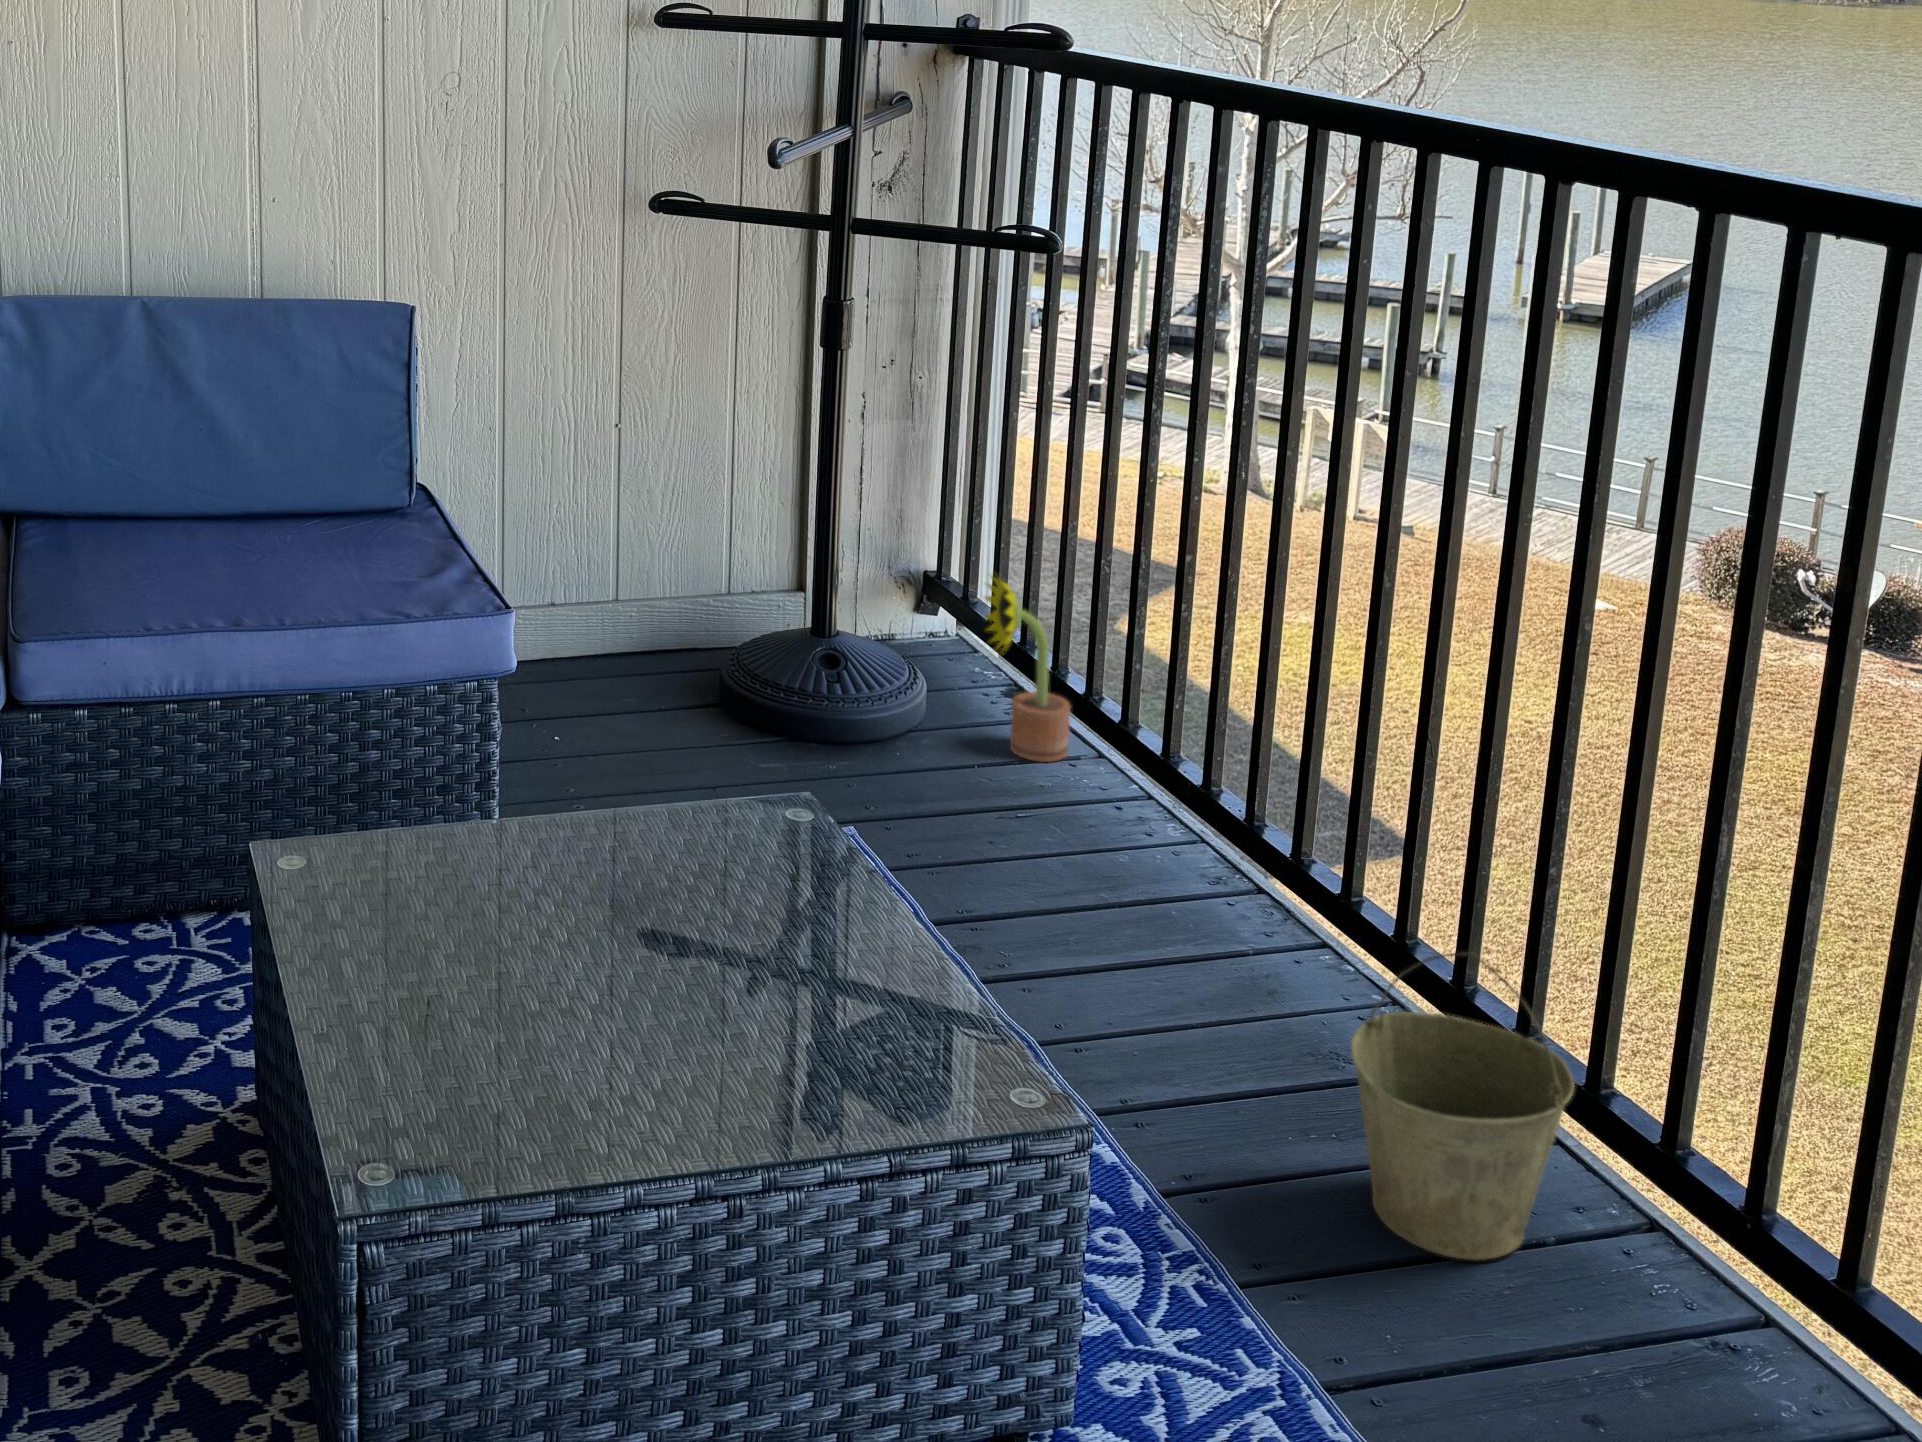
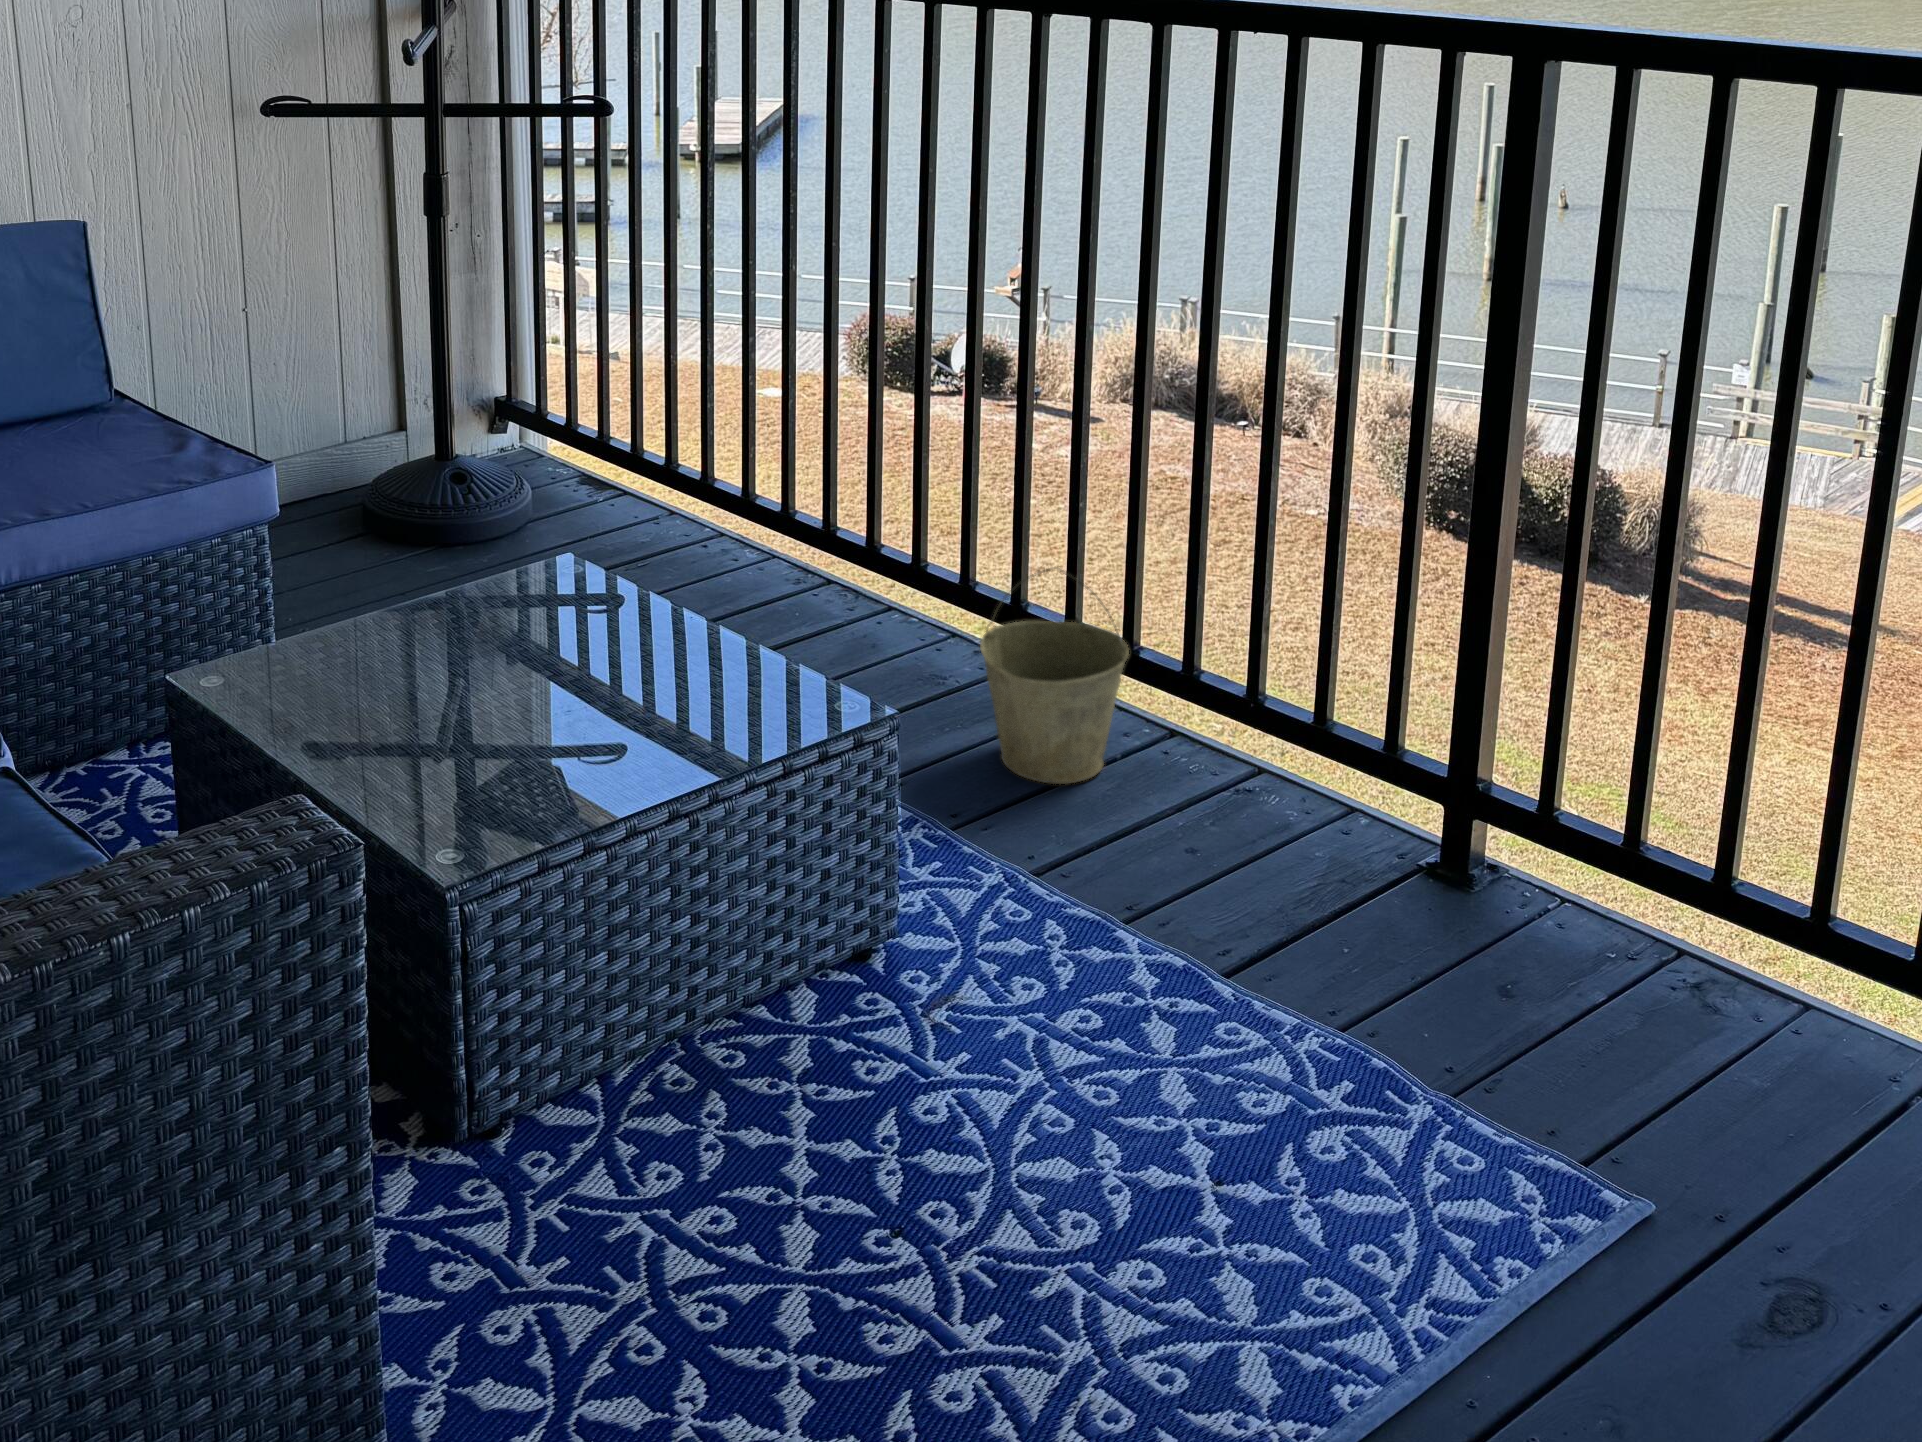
decorative plant: present [985,576,1070,762] -> none [578,375,659,523]

